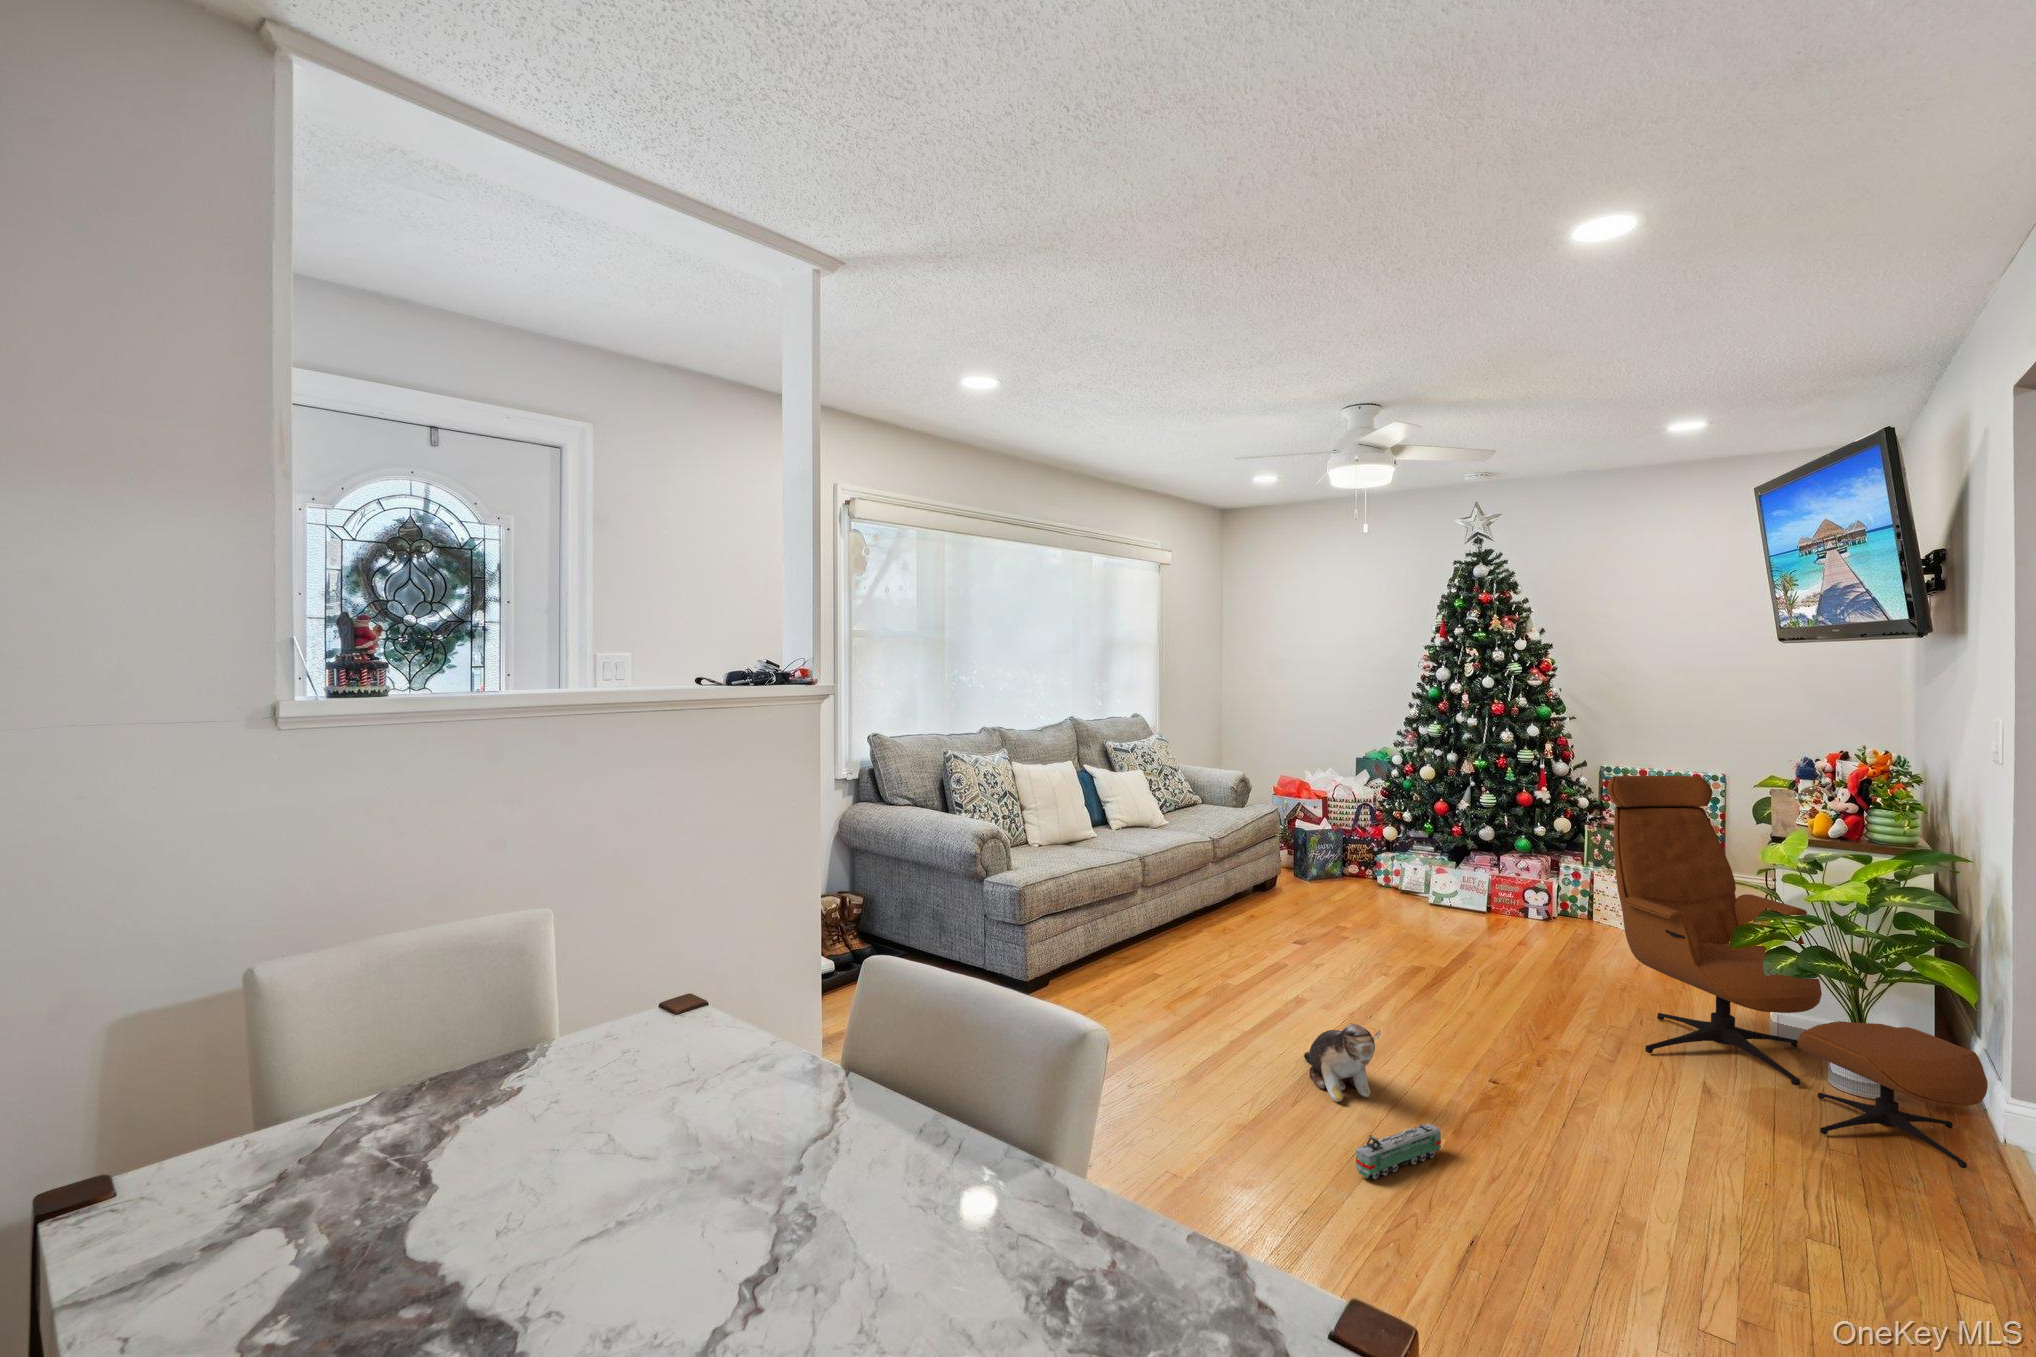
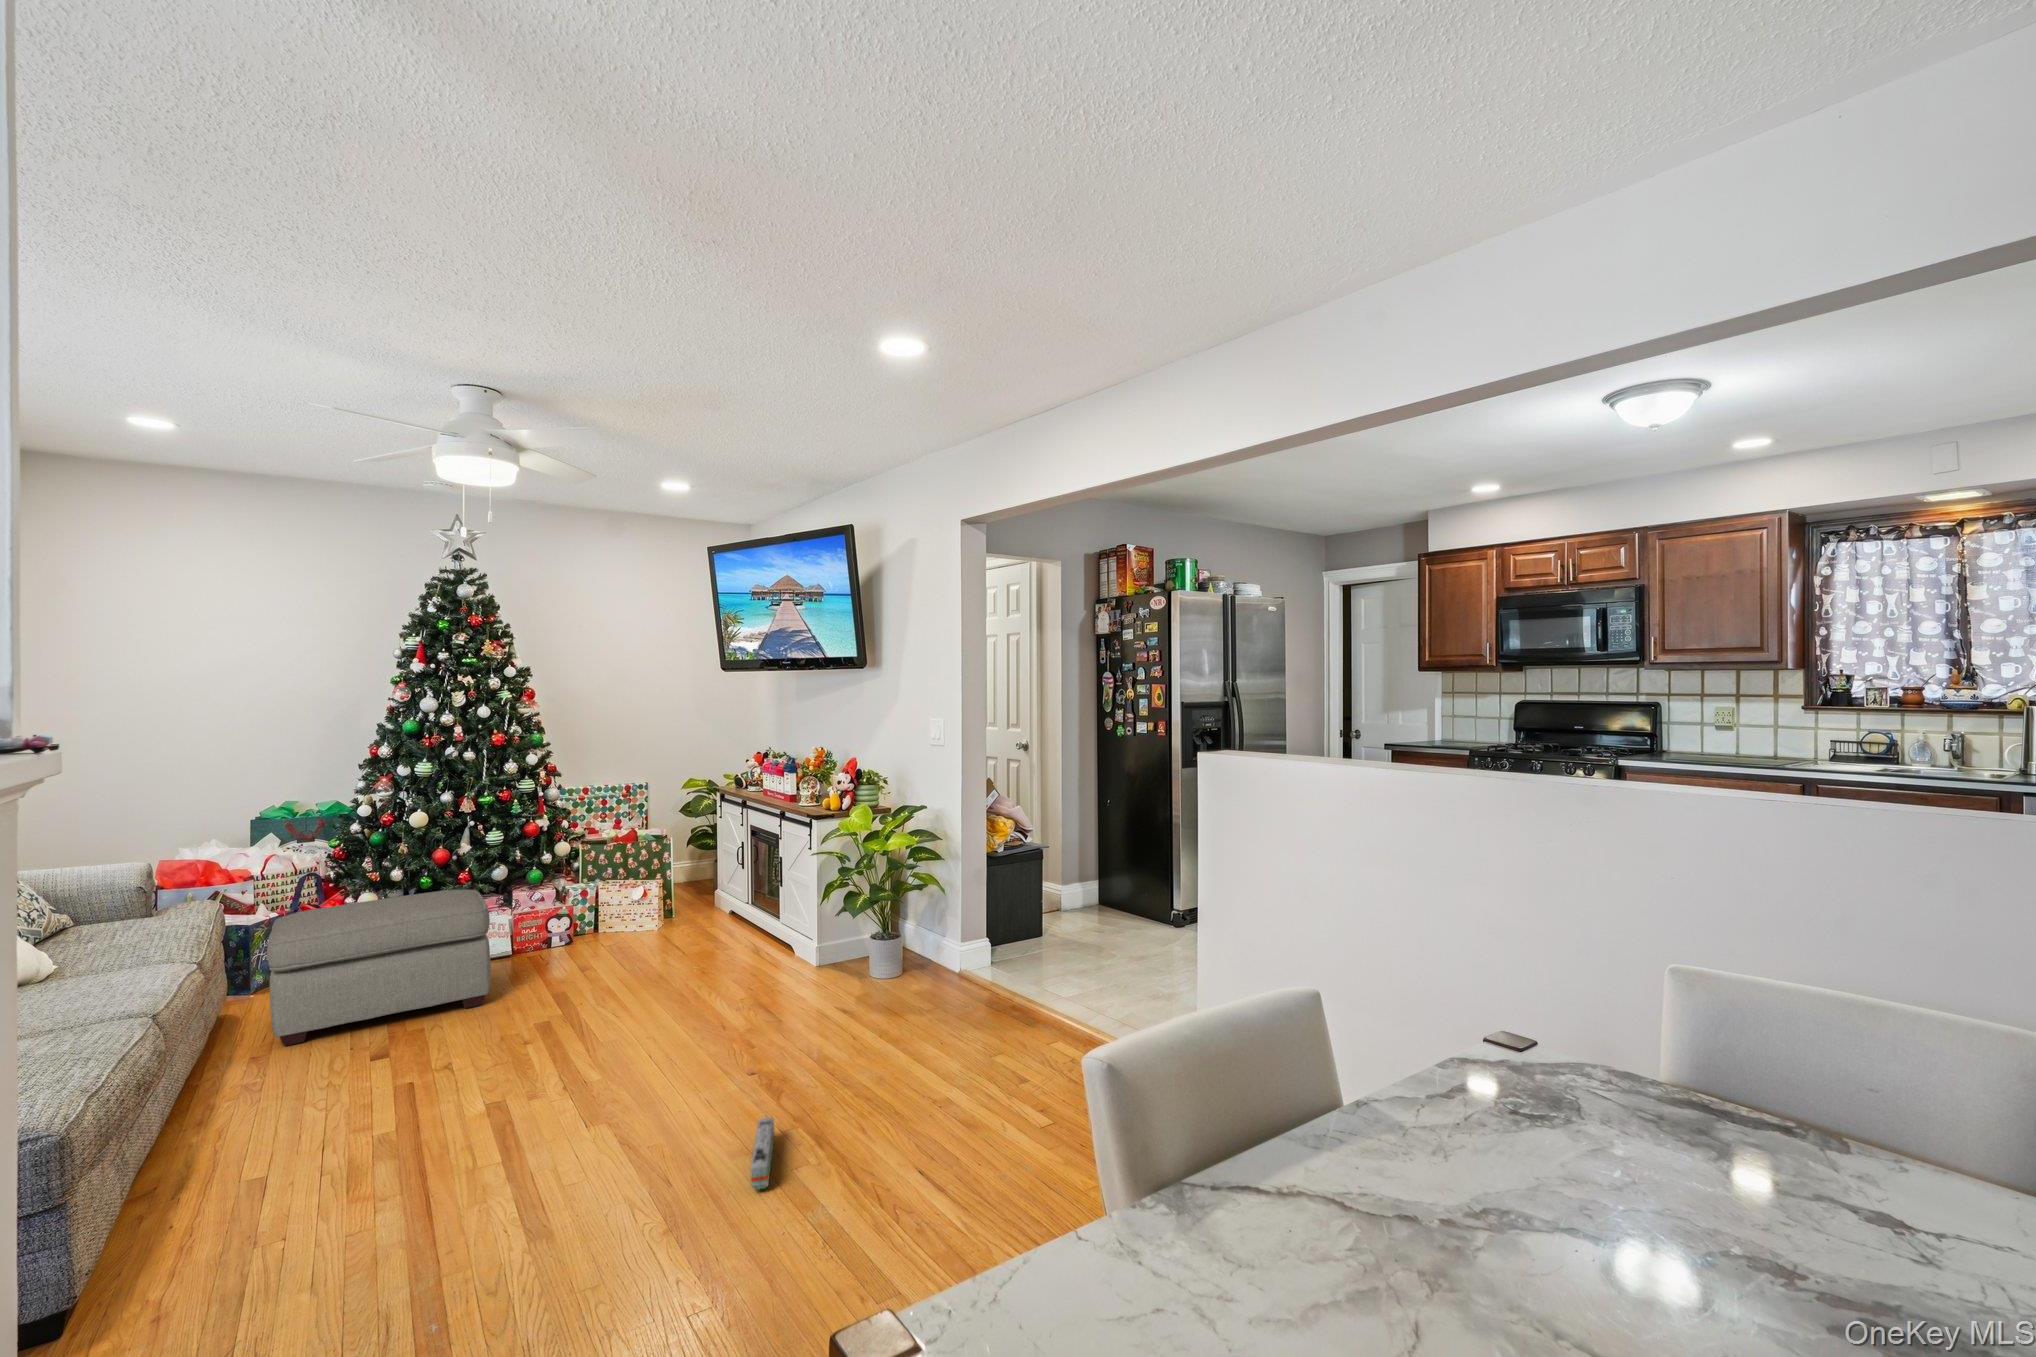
lounge chair: present [1607,776,1988,1168] -> none [704,777,965,1003]
ottoman: none [1266,824,1442,942] -> present [267,890,491,1046]
plush toy: present [1304,1023,1381,1102] -> none [560,1059,695,1158]

